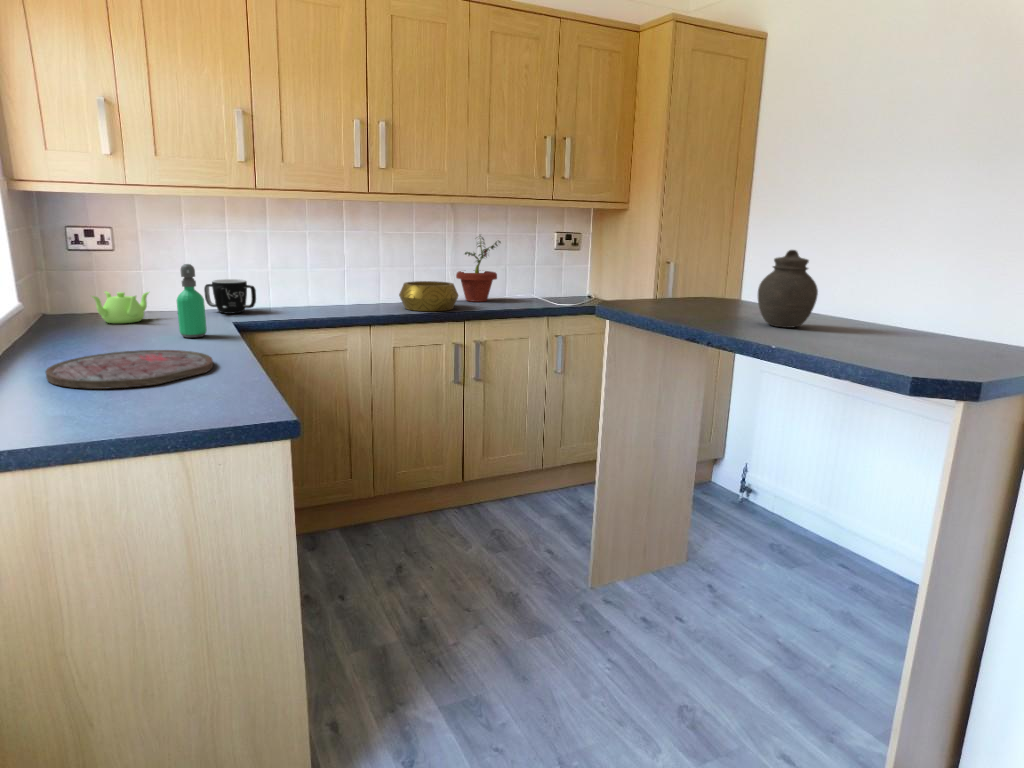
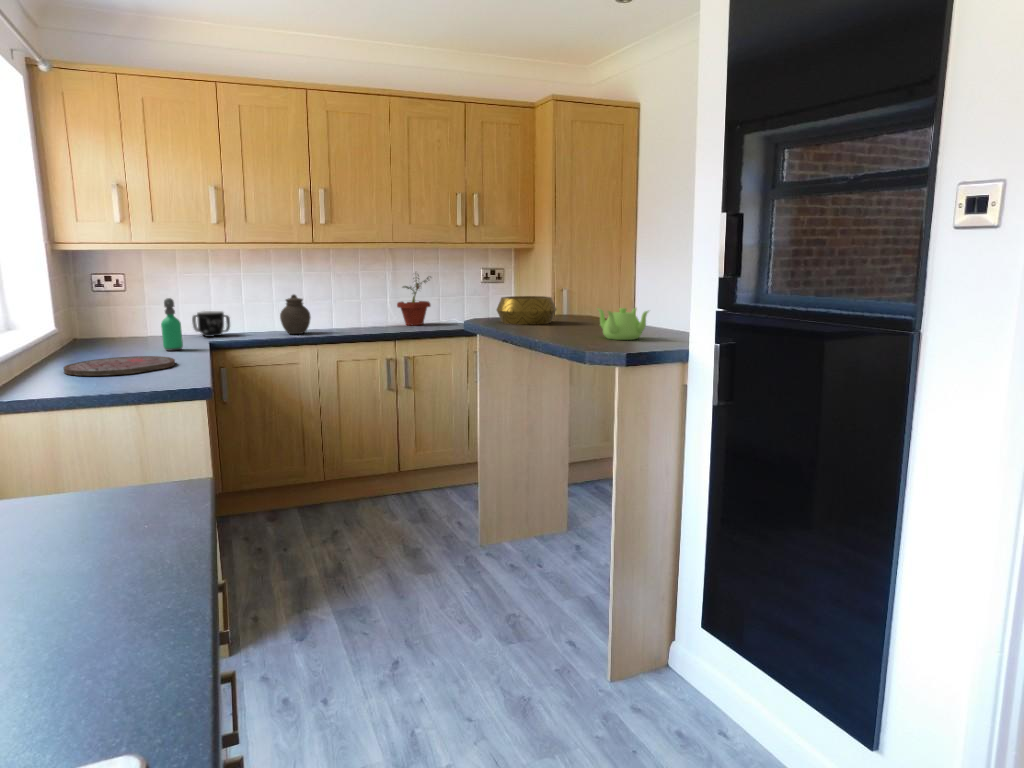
jar: present [758,250,818,328] -> present [280,295,311,334]
decorative bowl: present [399,281,458,311] -> present [497,296,556,325]
teapot: present [92,291,149,323] -> present [598,308,648,340]

